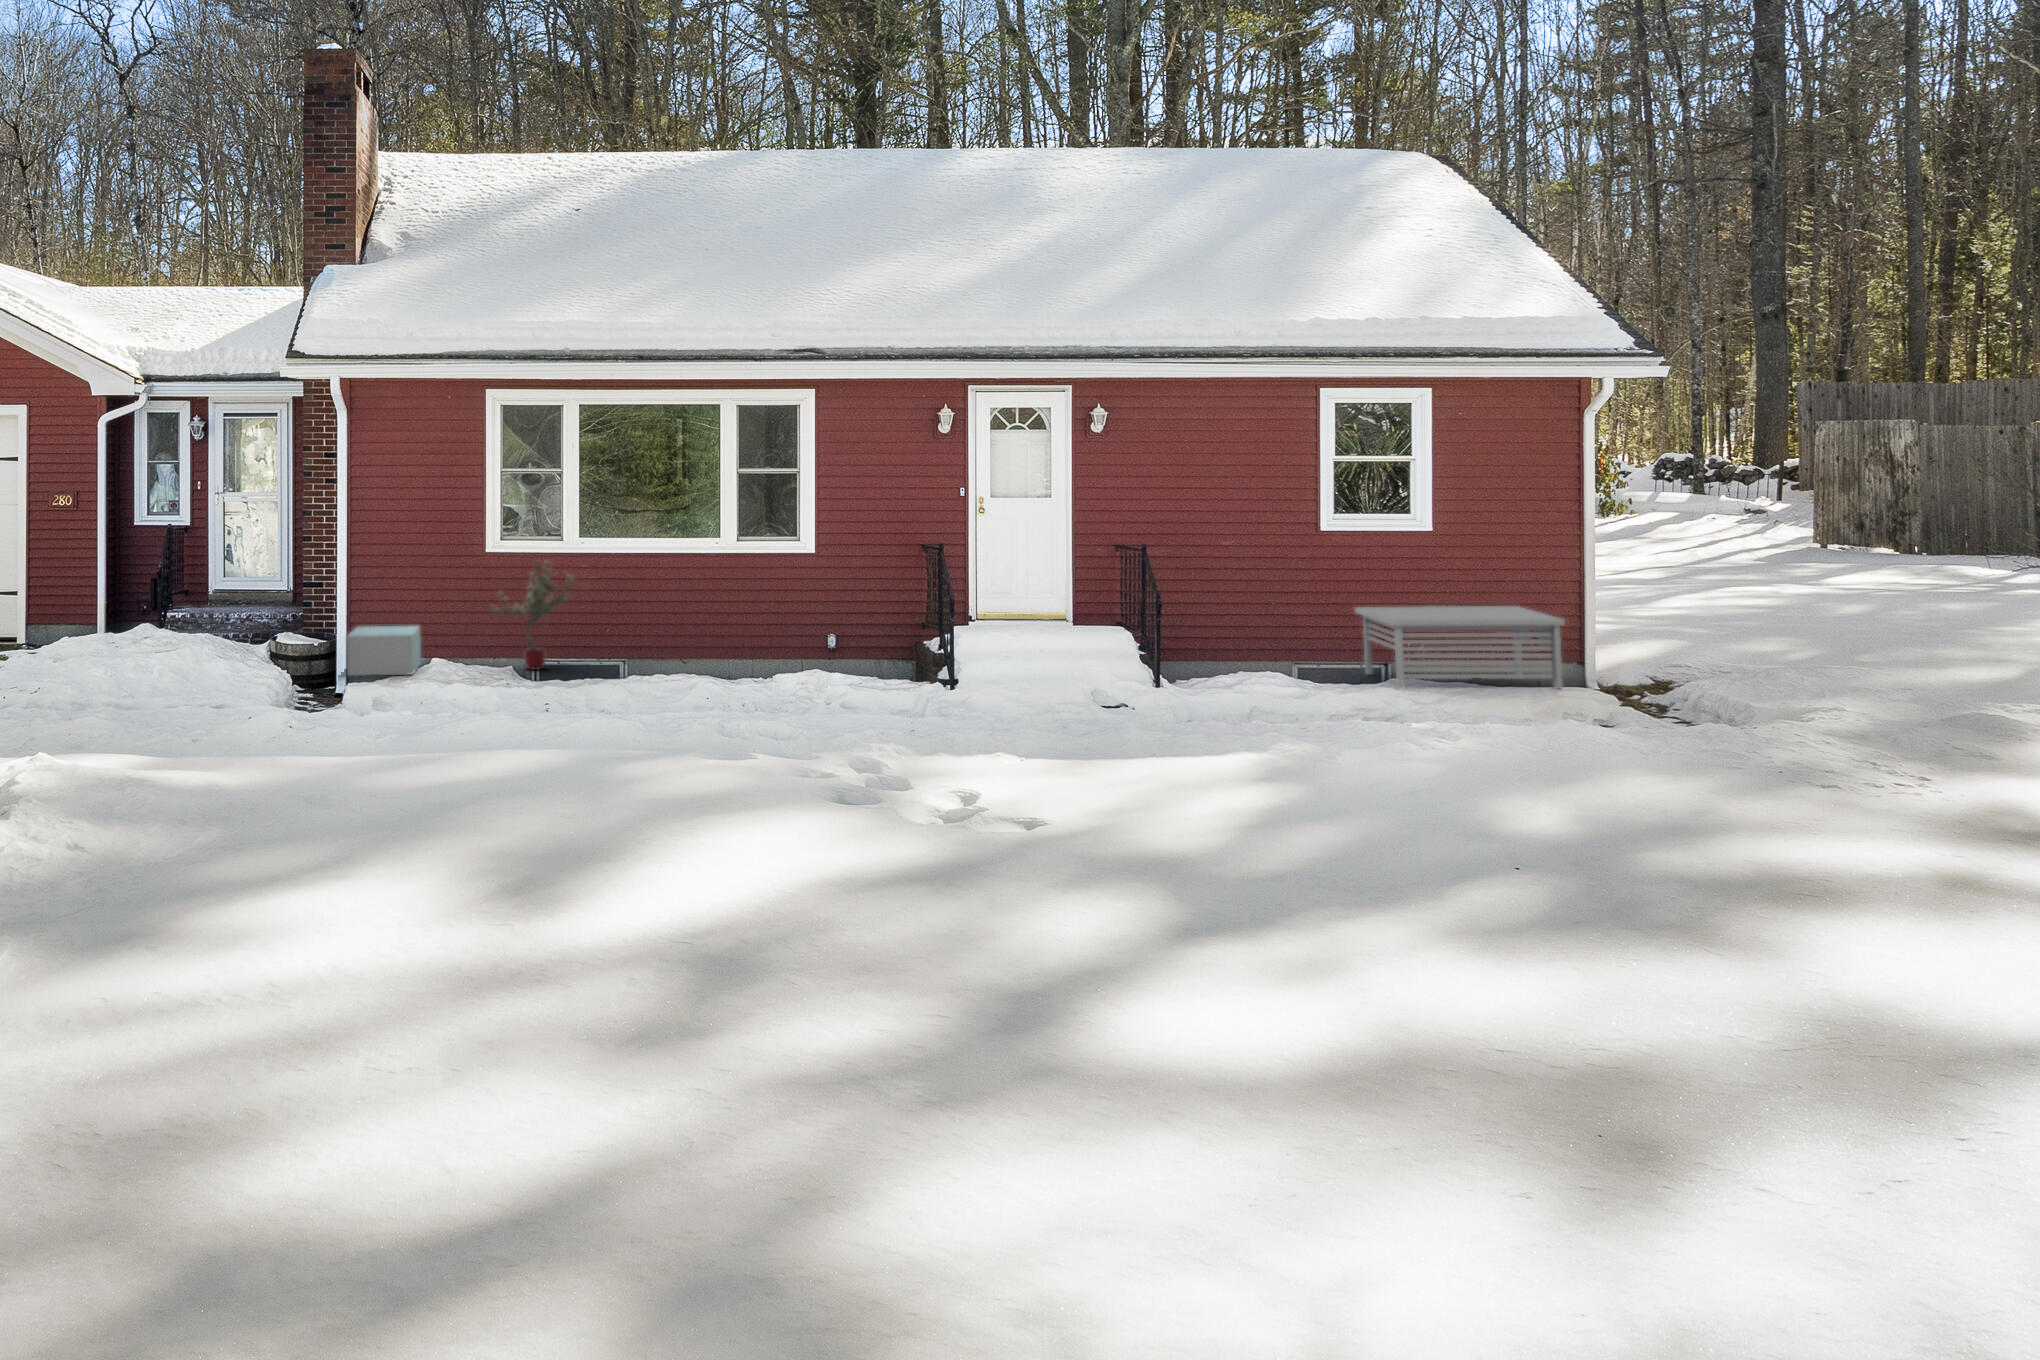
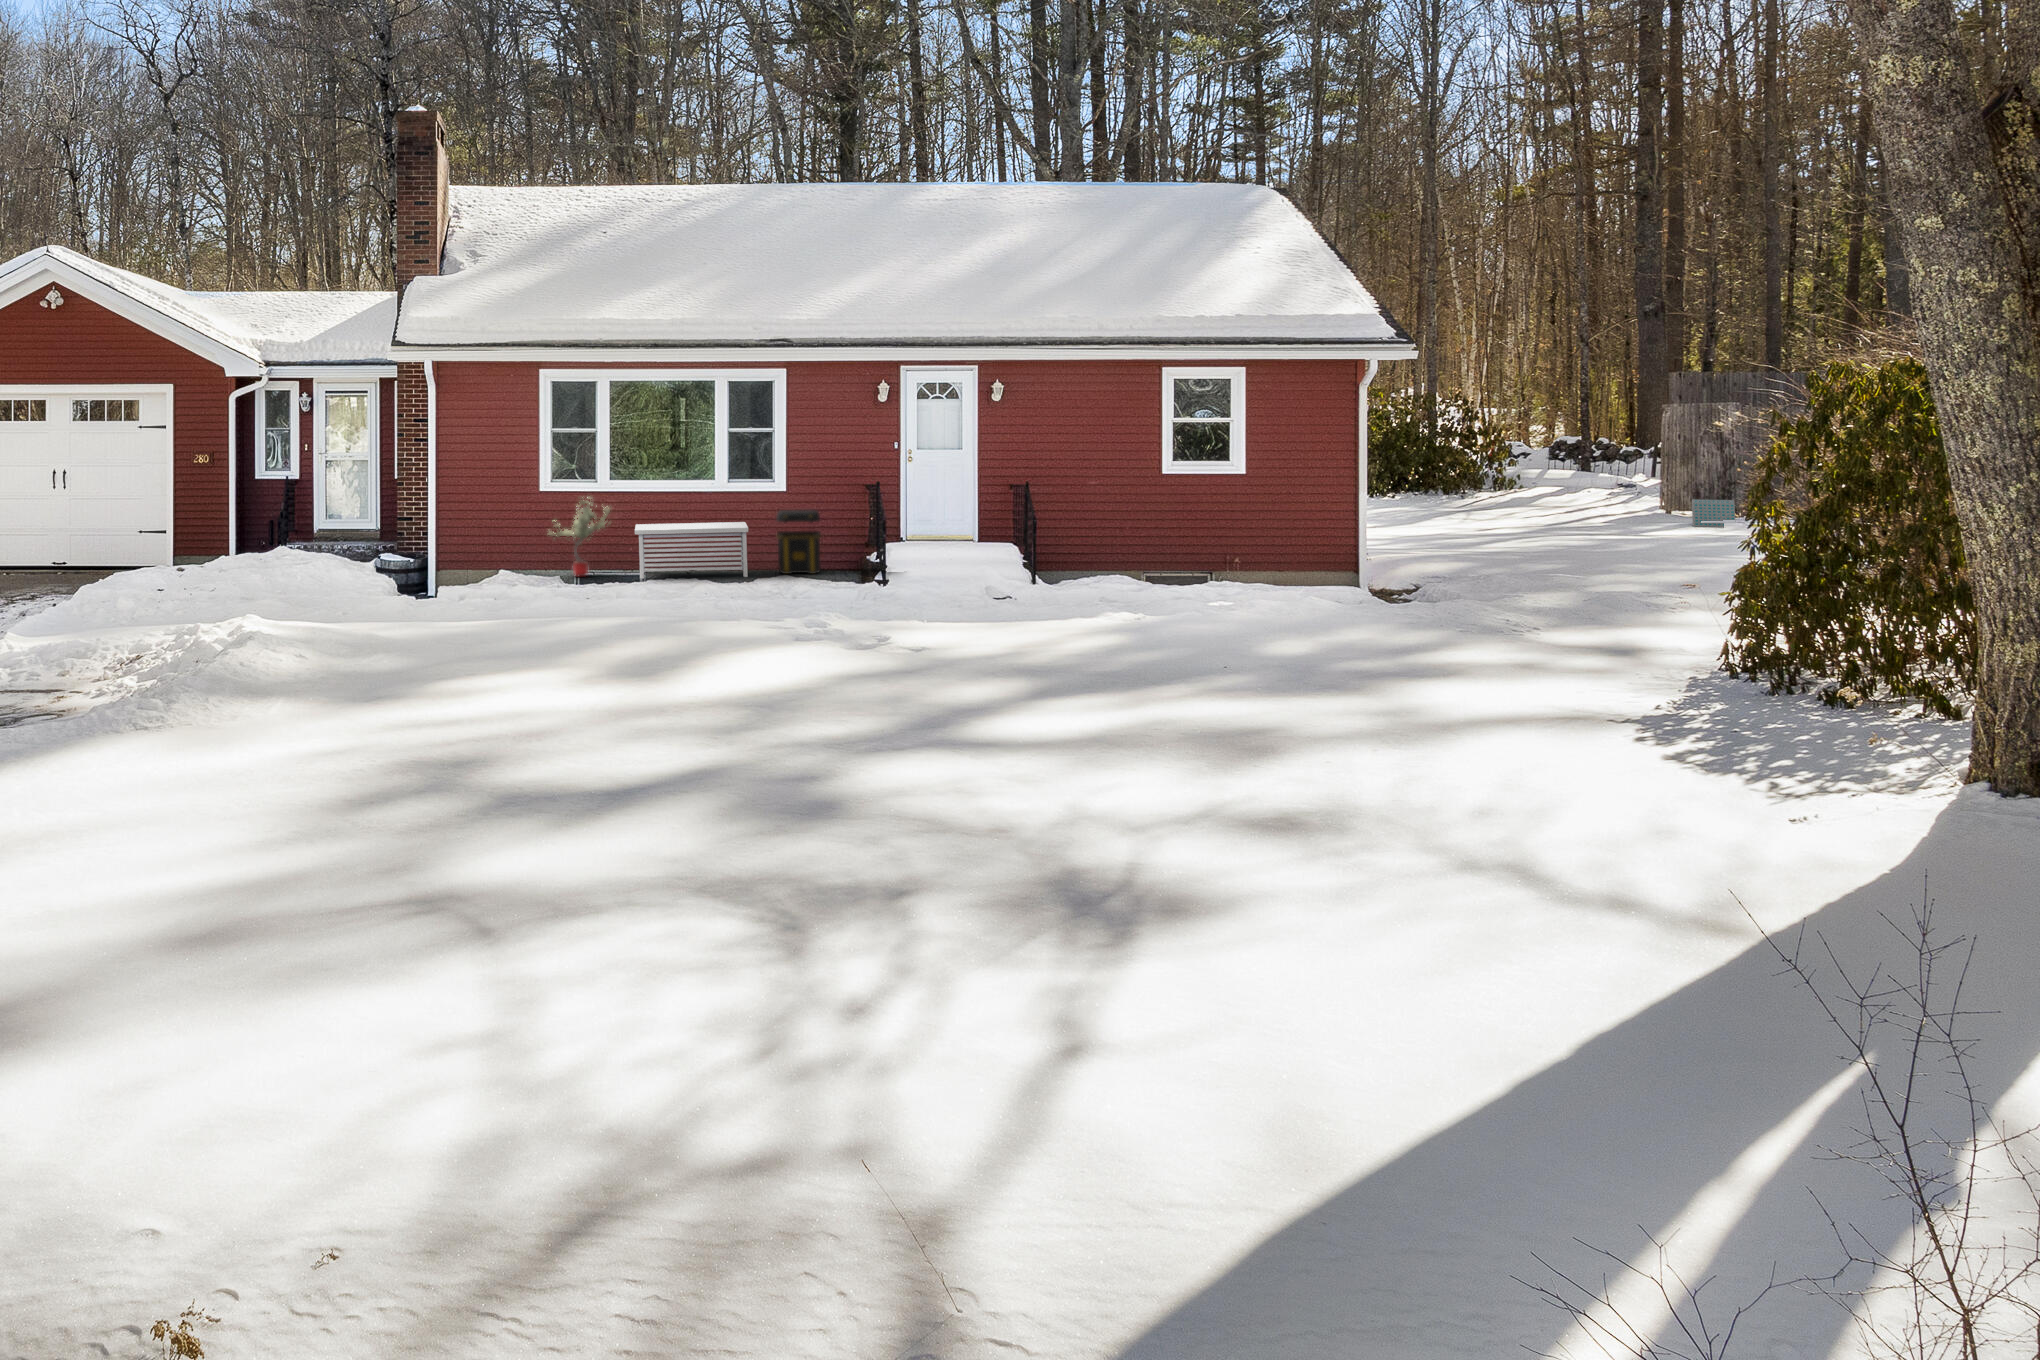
toolbox: none [800,579,861,669] -> present [776,510,821,574]
storage bench: present [1355,606,1565,689] -> present [635,522,748,579]
storage box: present [346,626,421,676] -> present [1691,499,1735,527]

